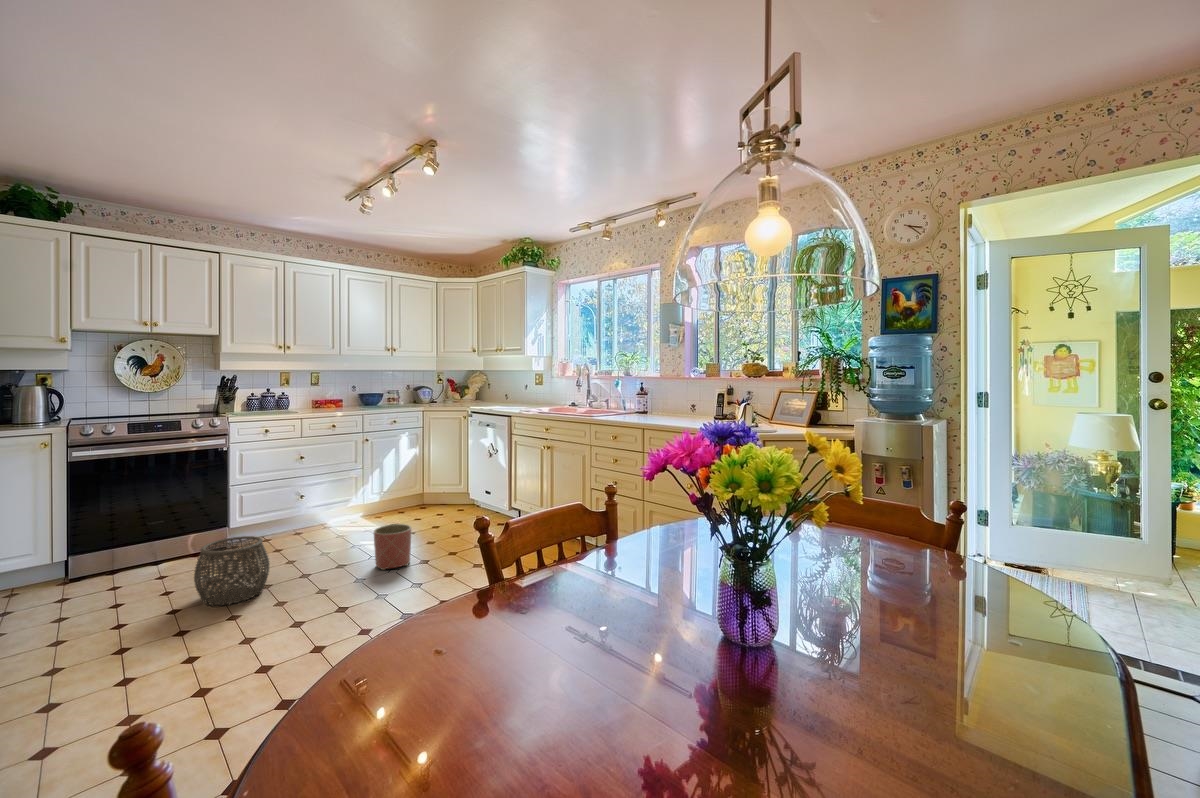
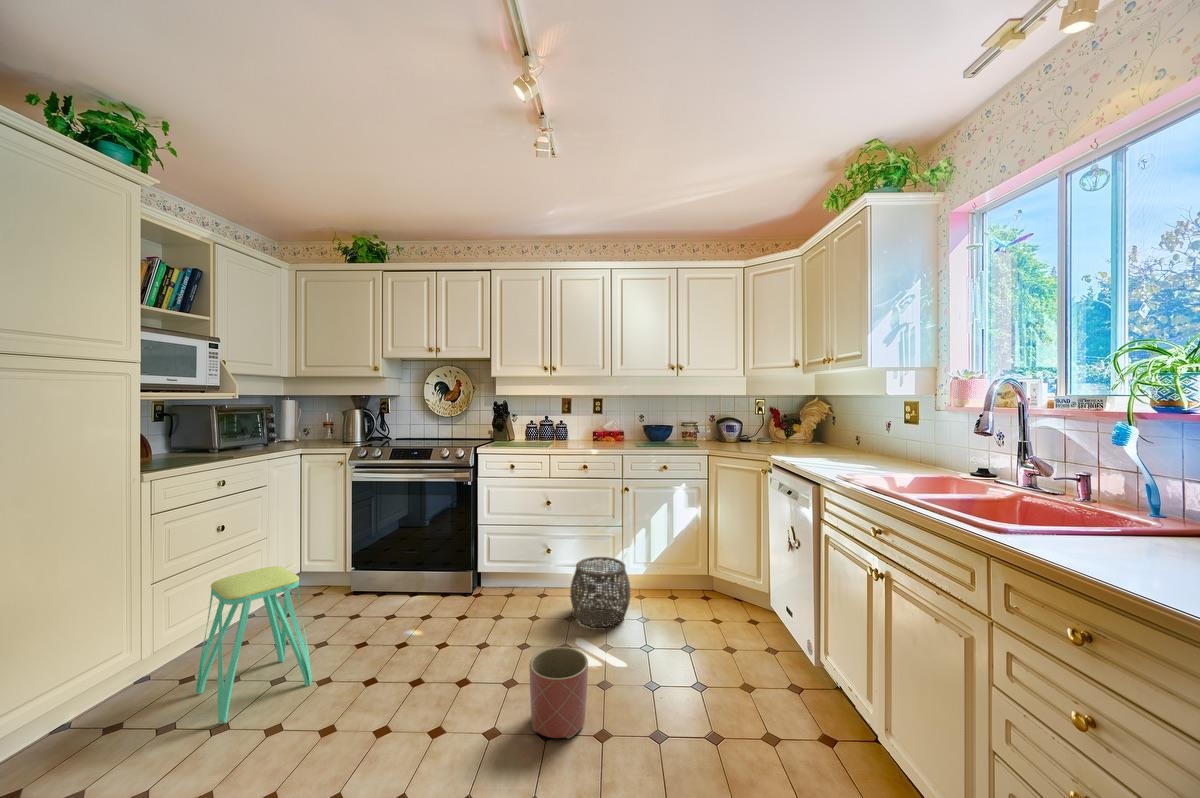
stool: none [32,526,161,651] -> present [196,566,312,724]
woven basket: present [194,536,270,606] -> present [570,557,631,627]

